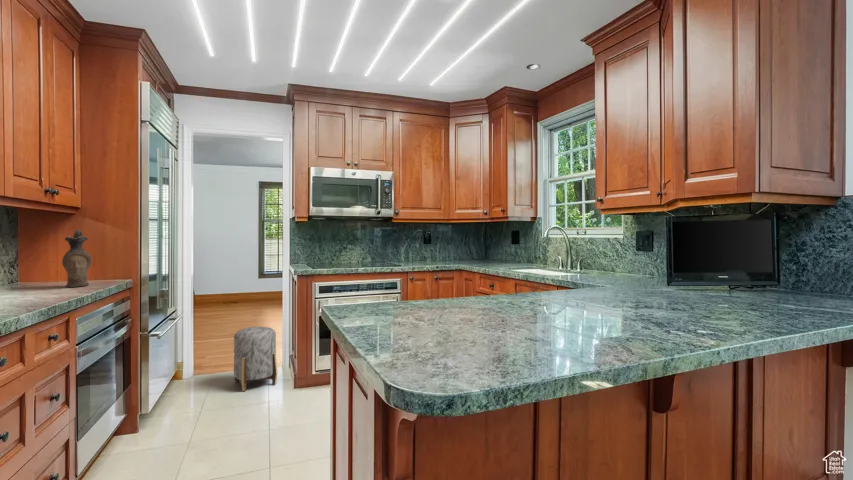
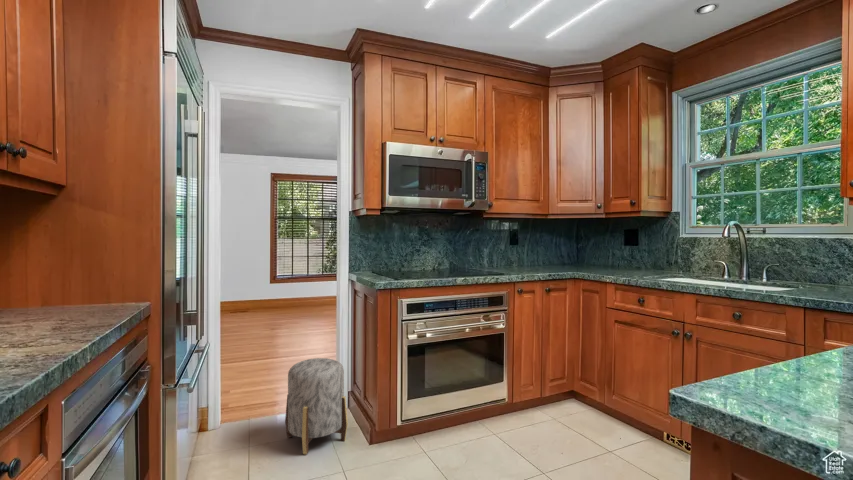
ceramic pitcher: present [62,230,92,287] -> none [28,221,86,327]

